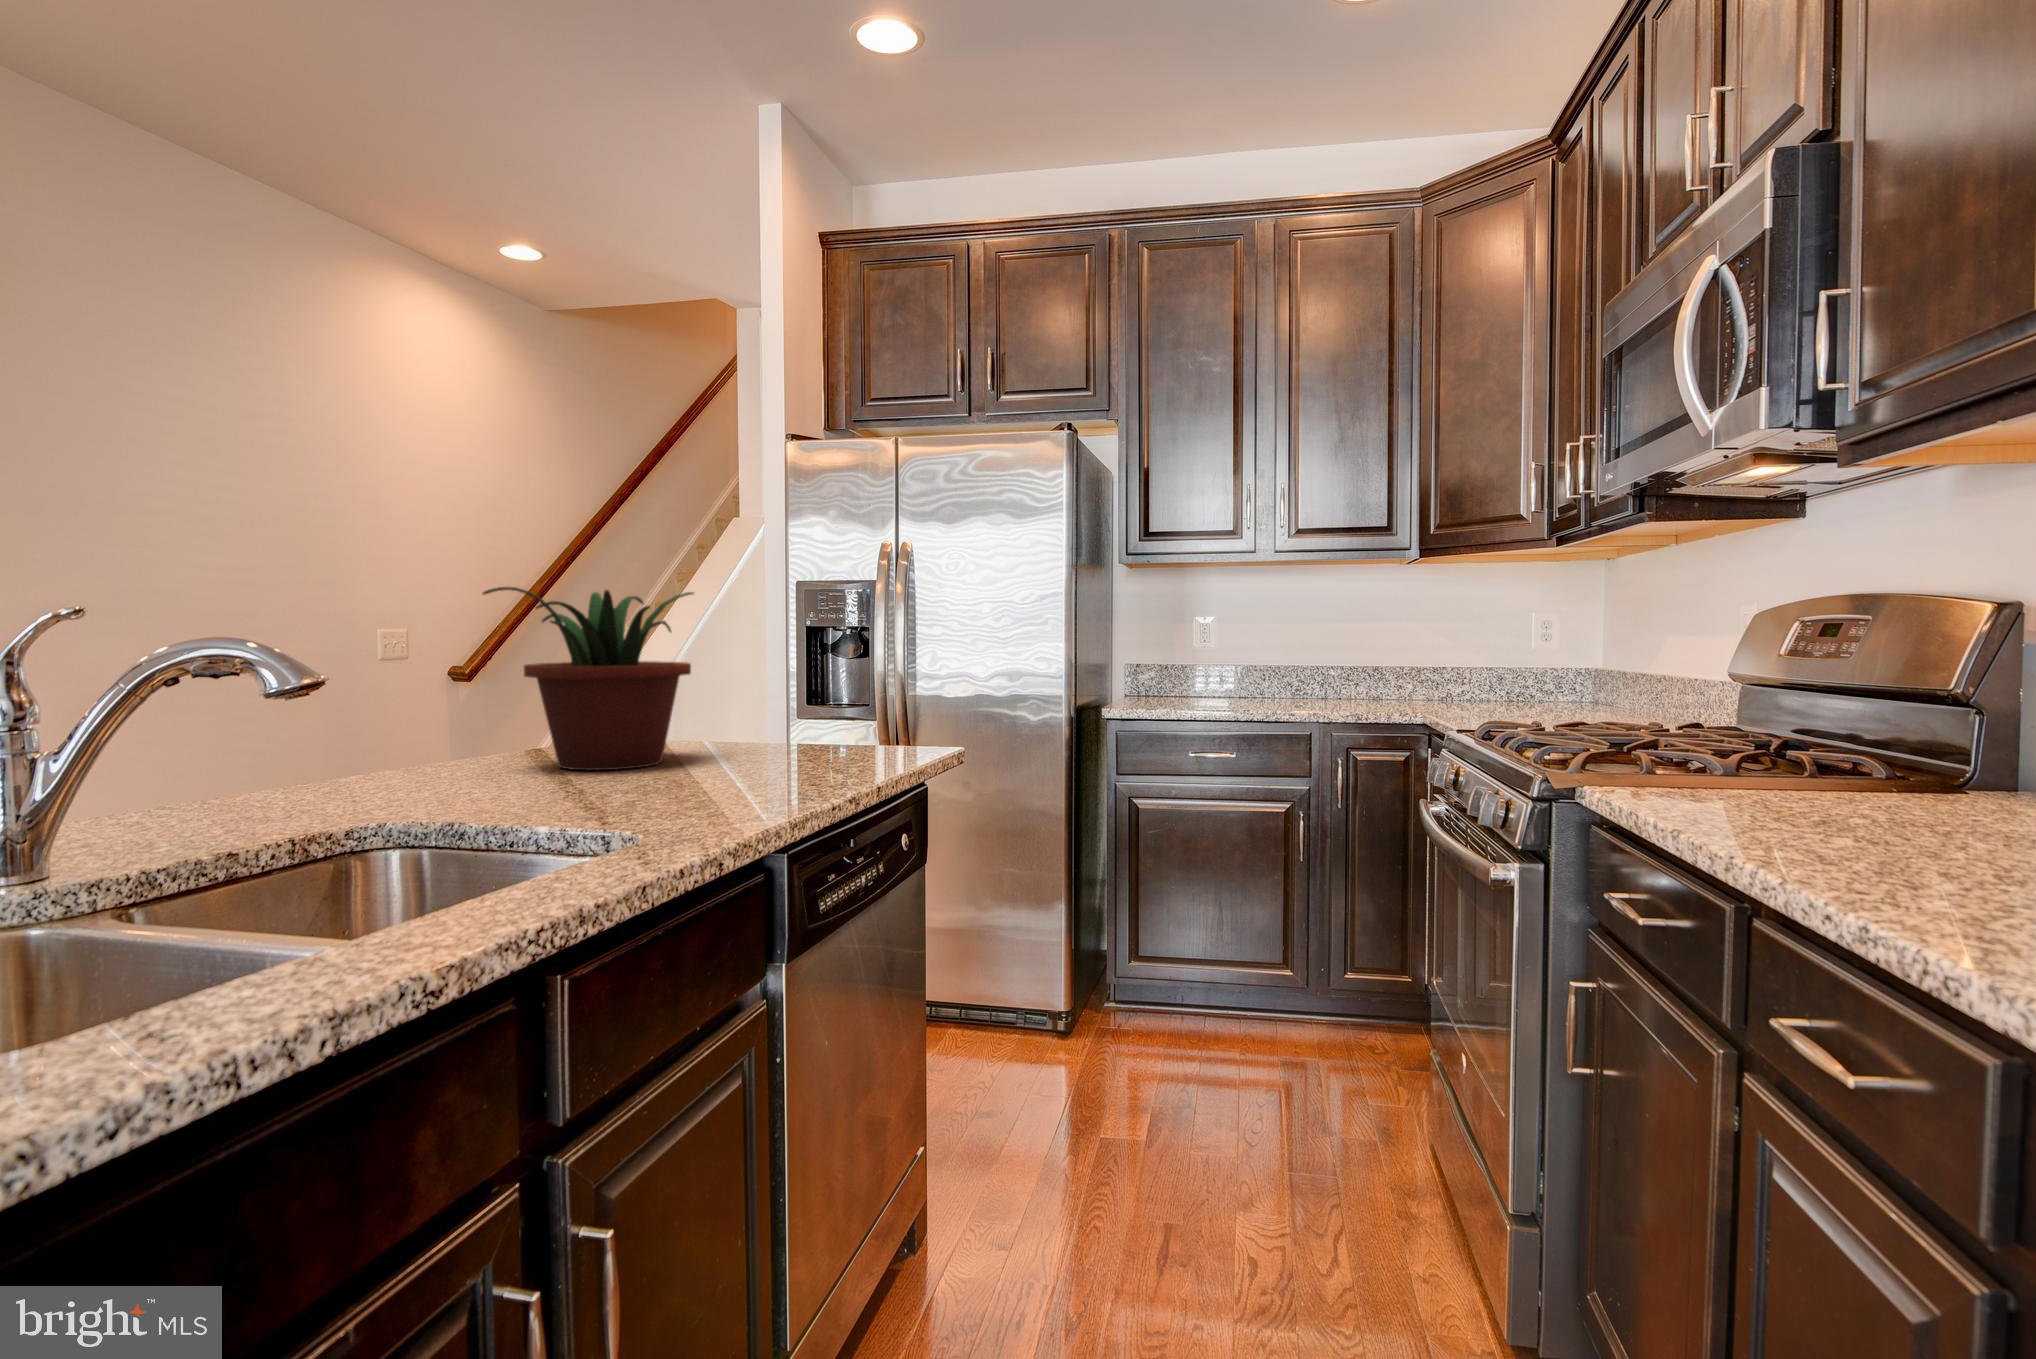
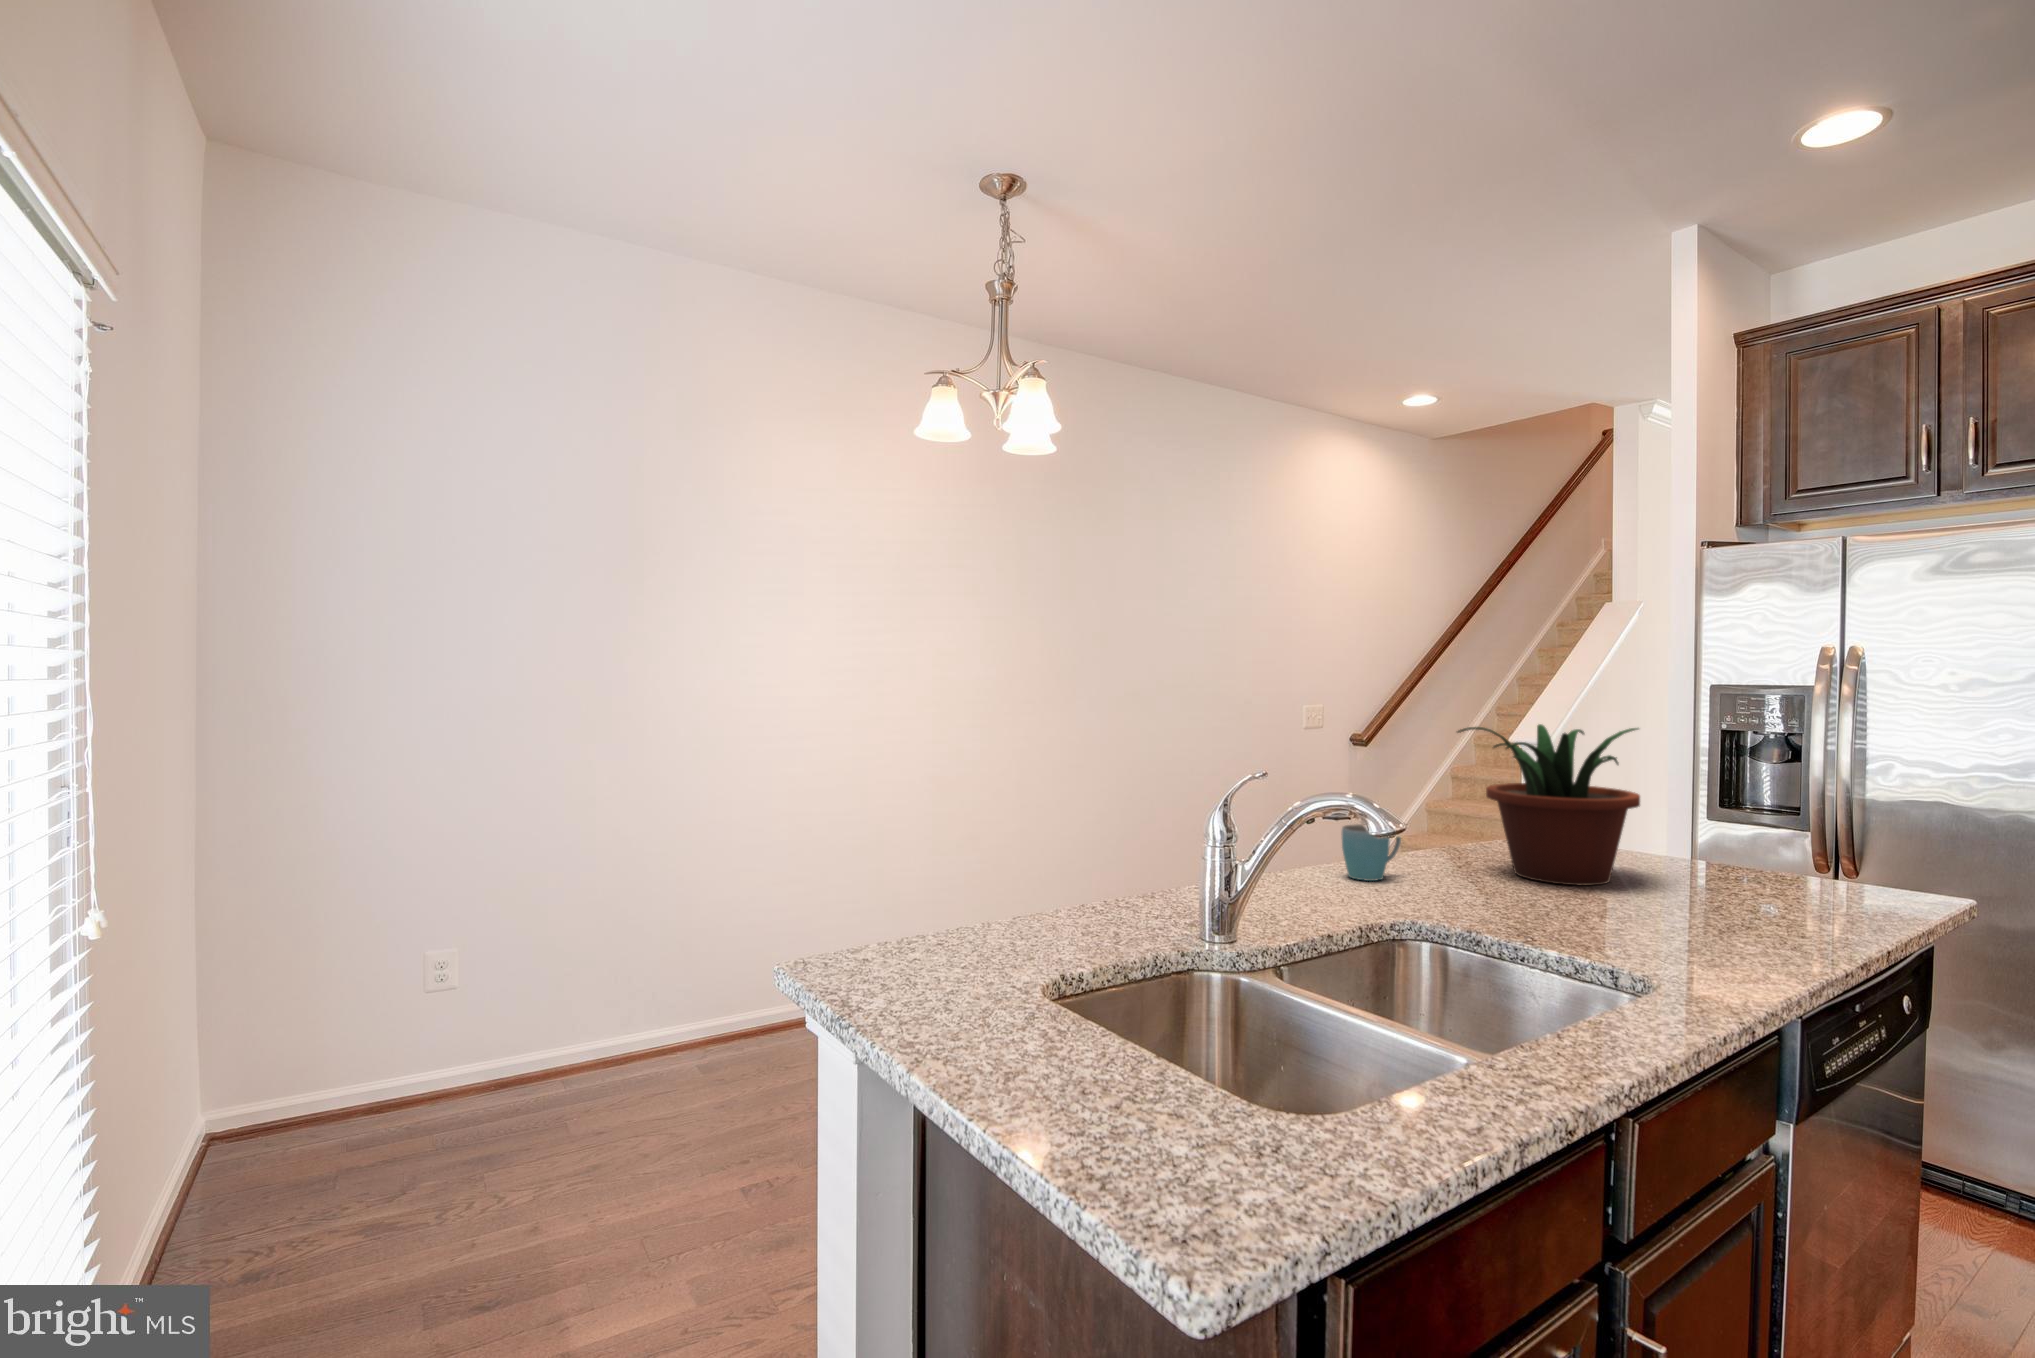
mug: none [311,719,406,793] -> present [1342,824,1401,881]

